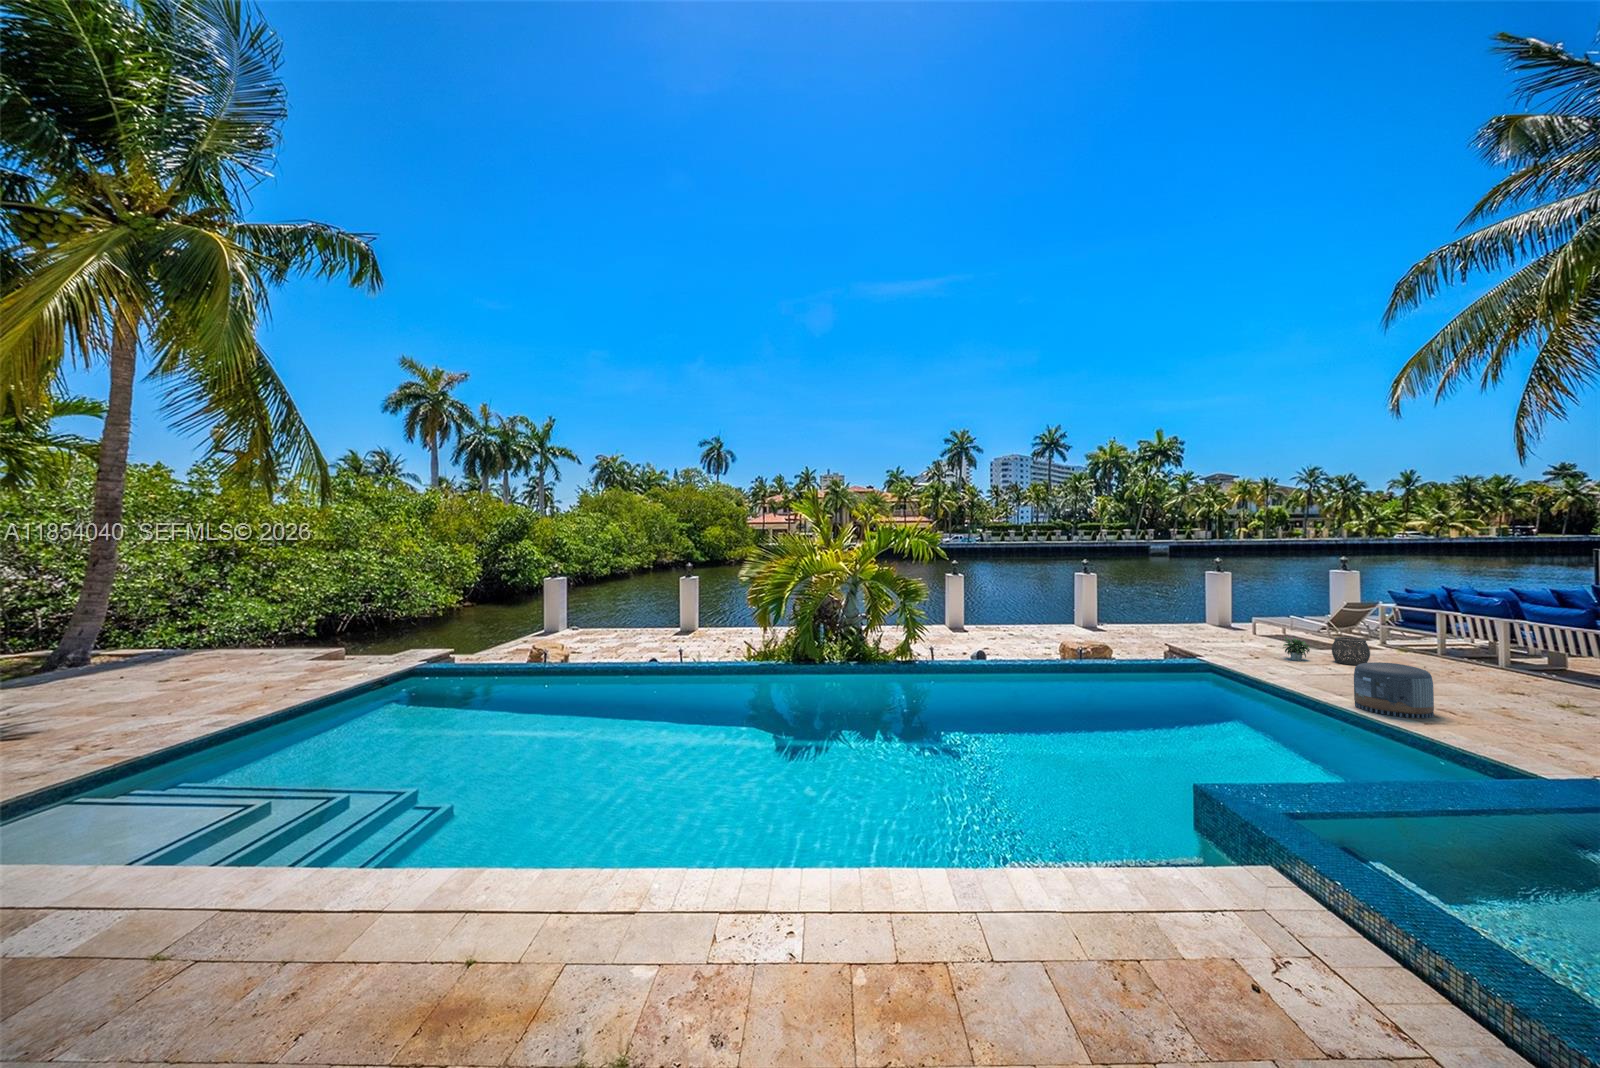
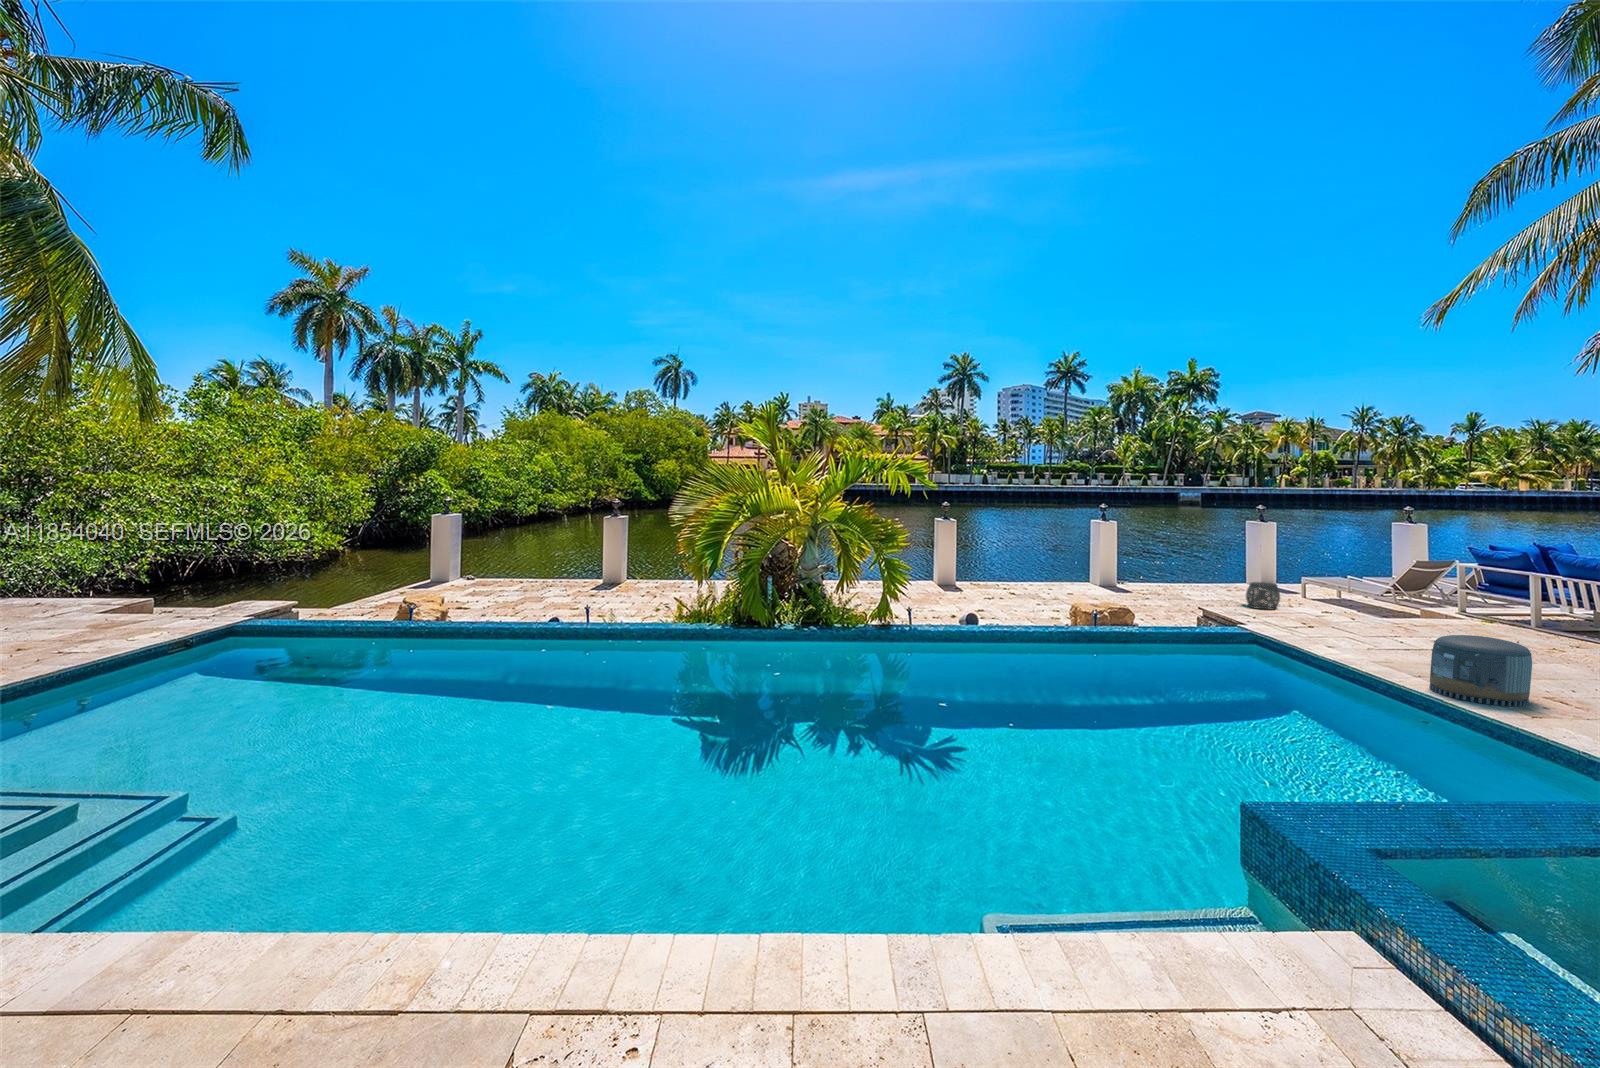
potted plant: present [1283,637,1310,661] -> none [1341,602,1376,631]
woven basket: present [1332,637,1370,665] -> present [1246,582,1280,610]

